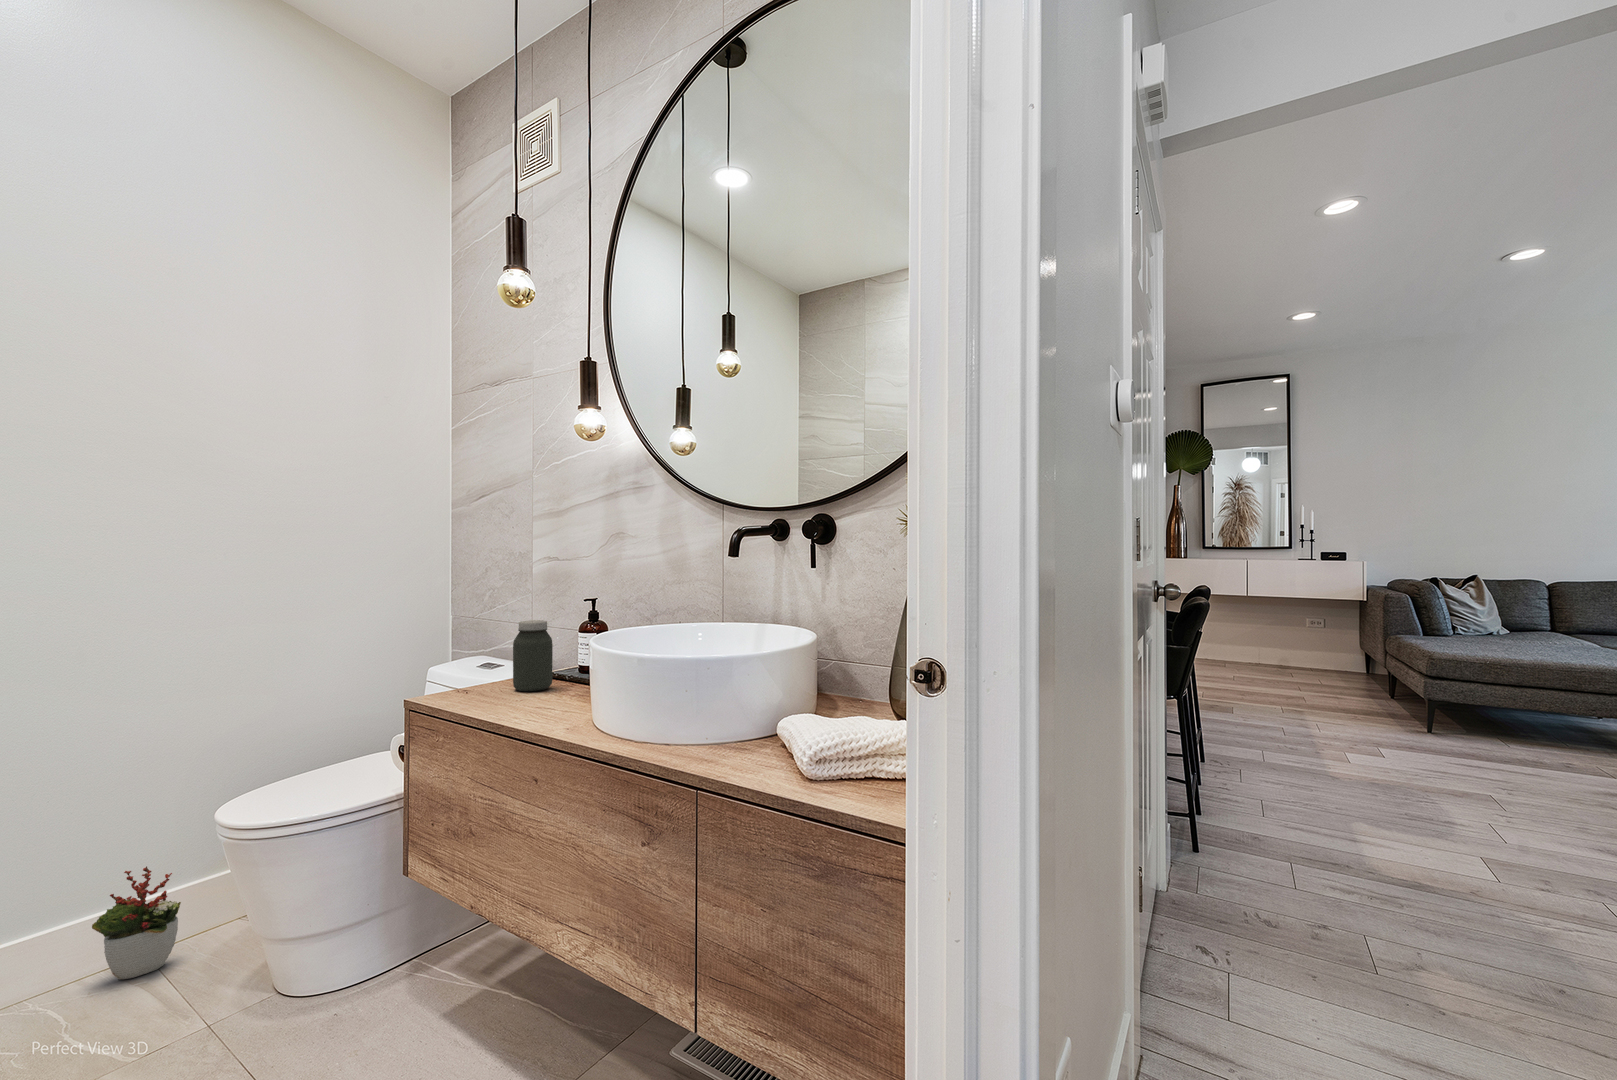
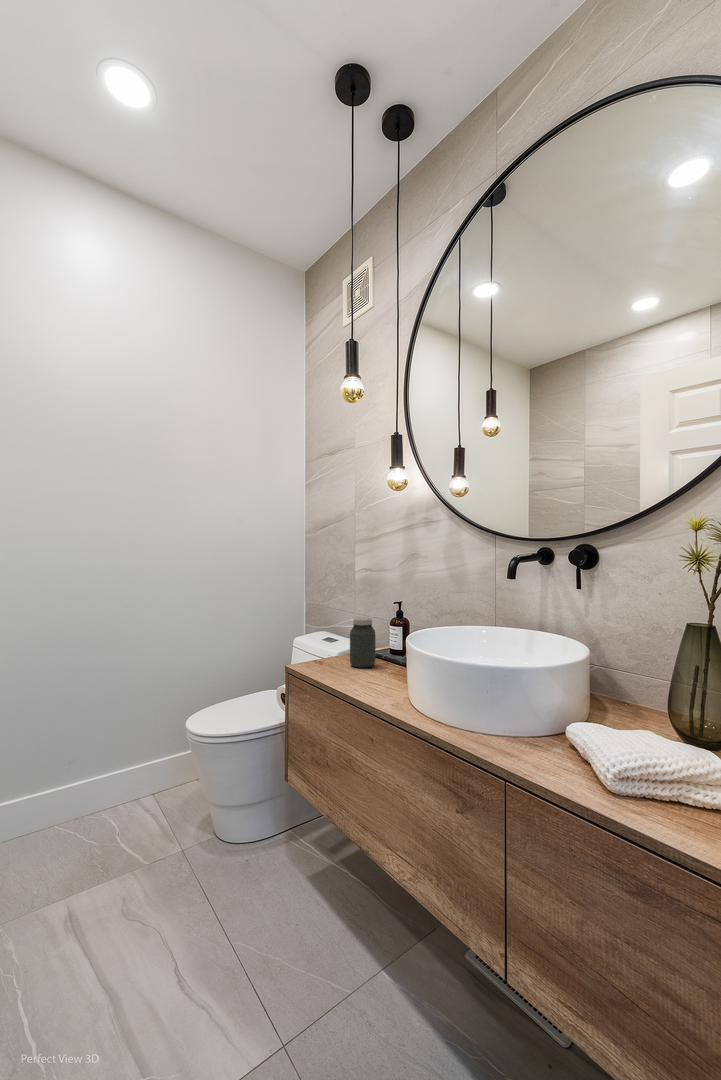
decorative plant: present [92,866,181,980] -> none [123,748,164,813]

